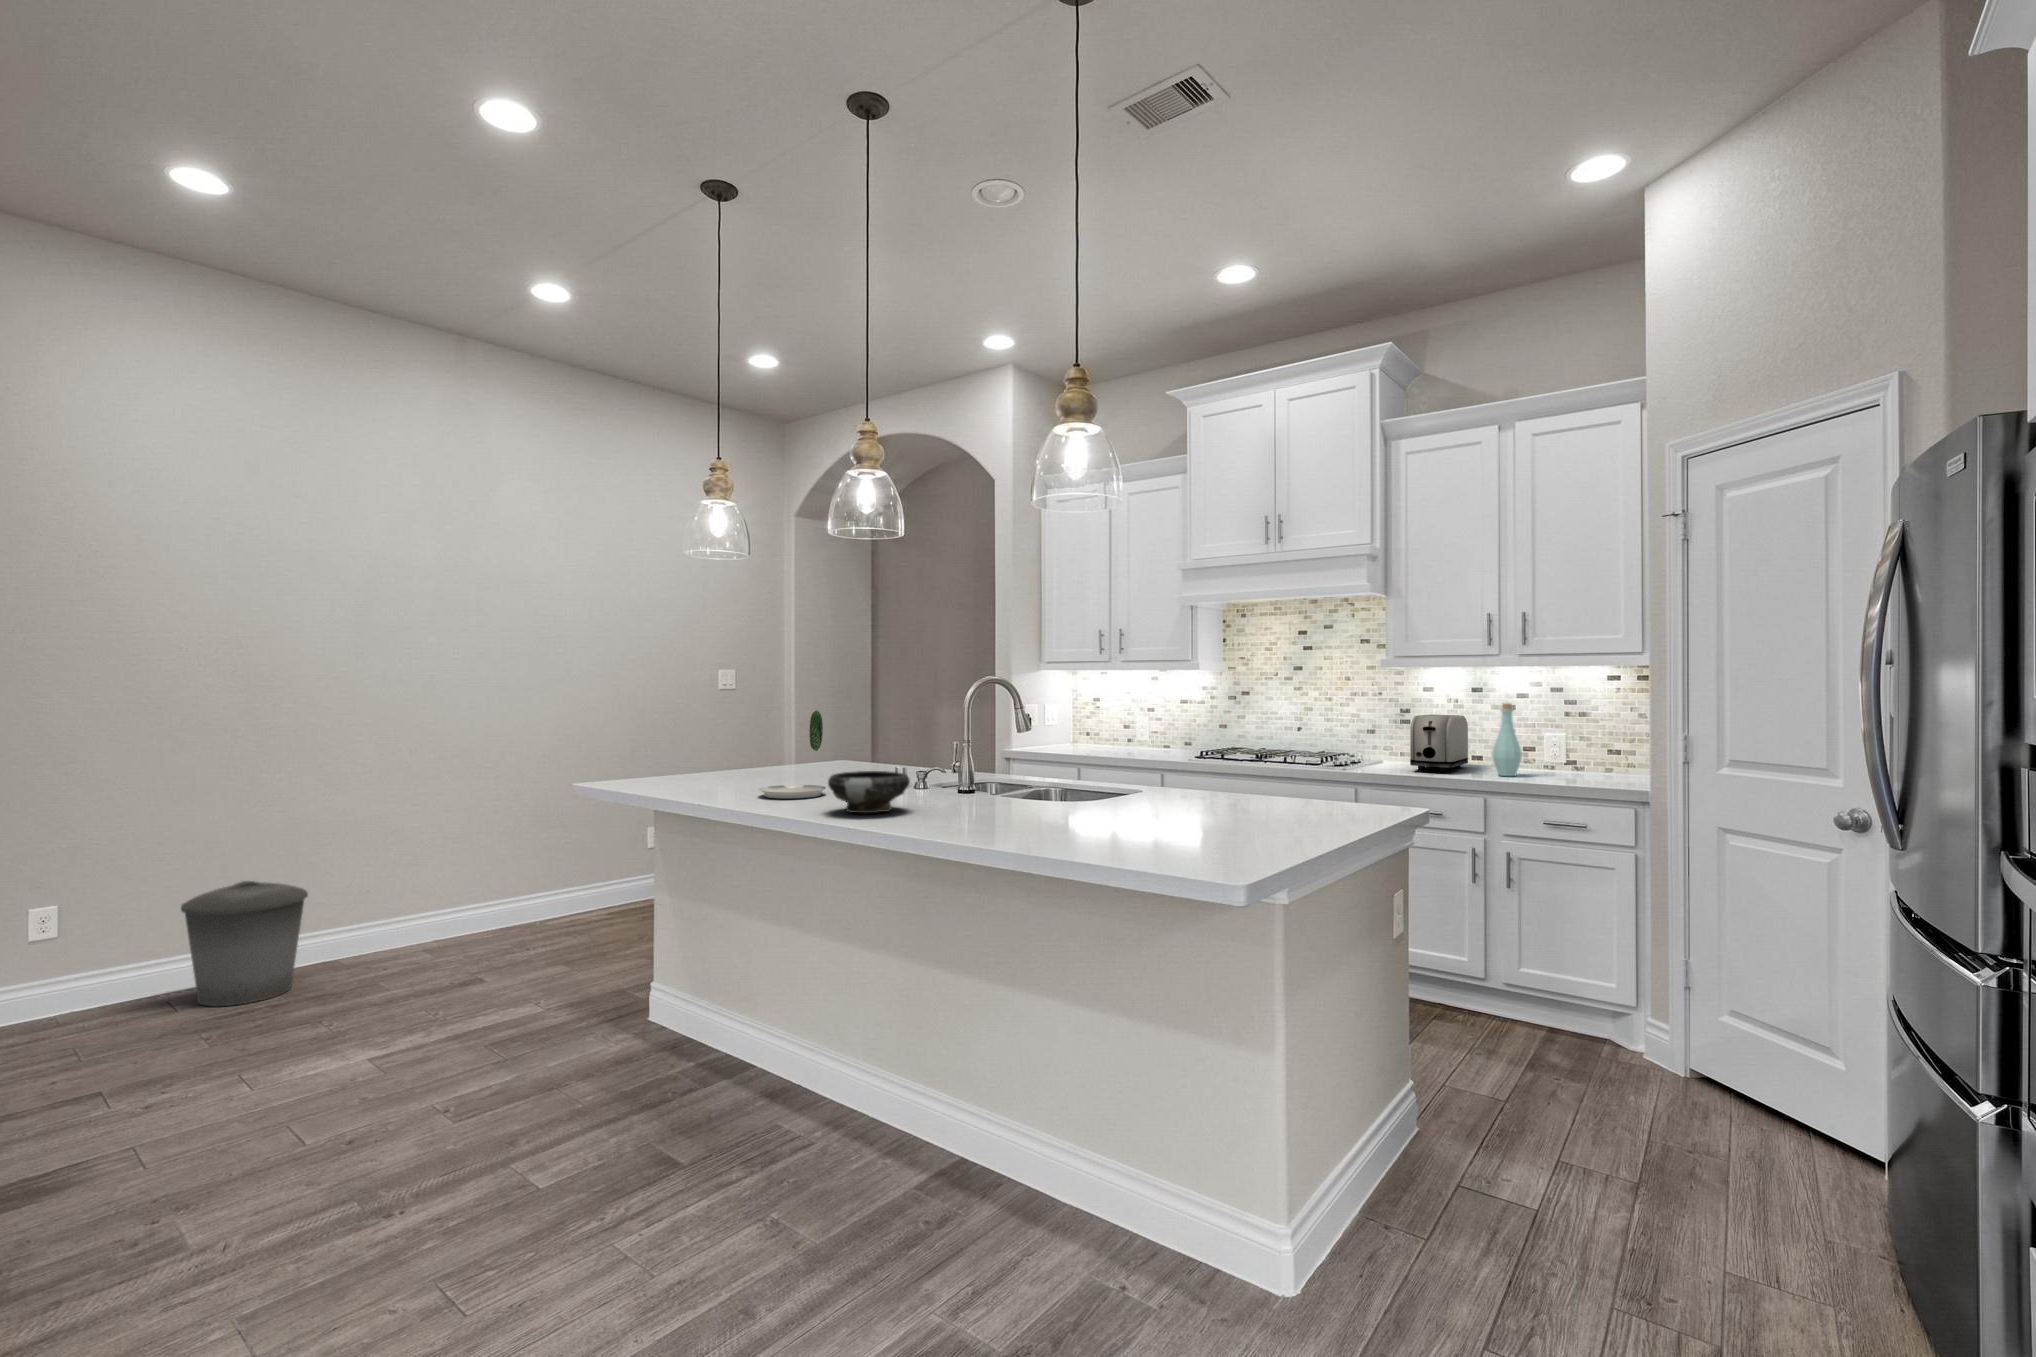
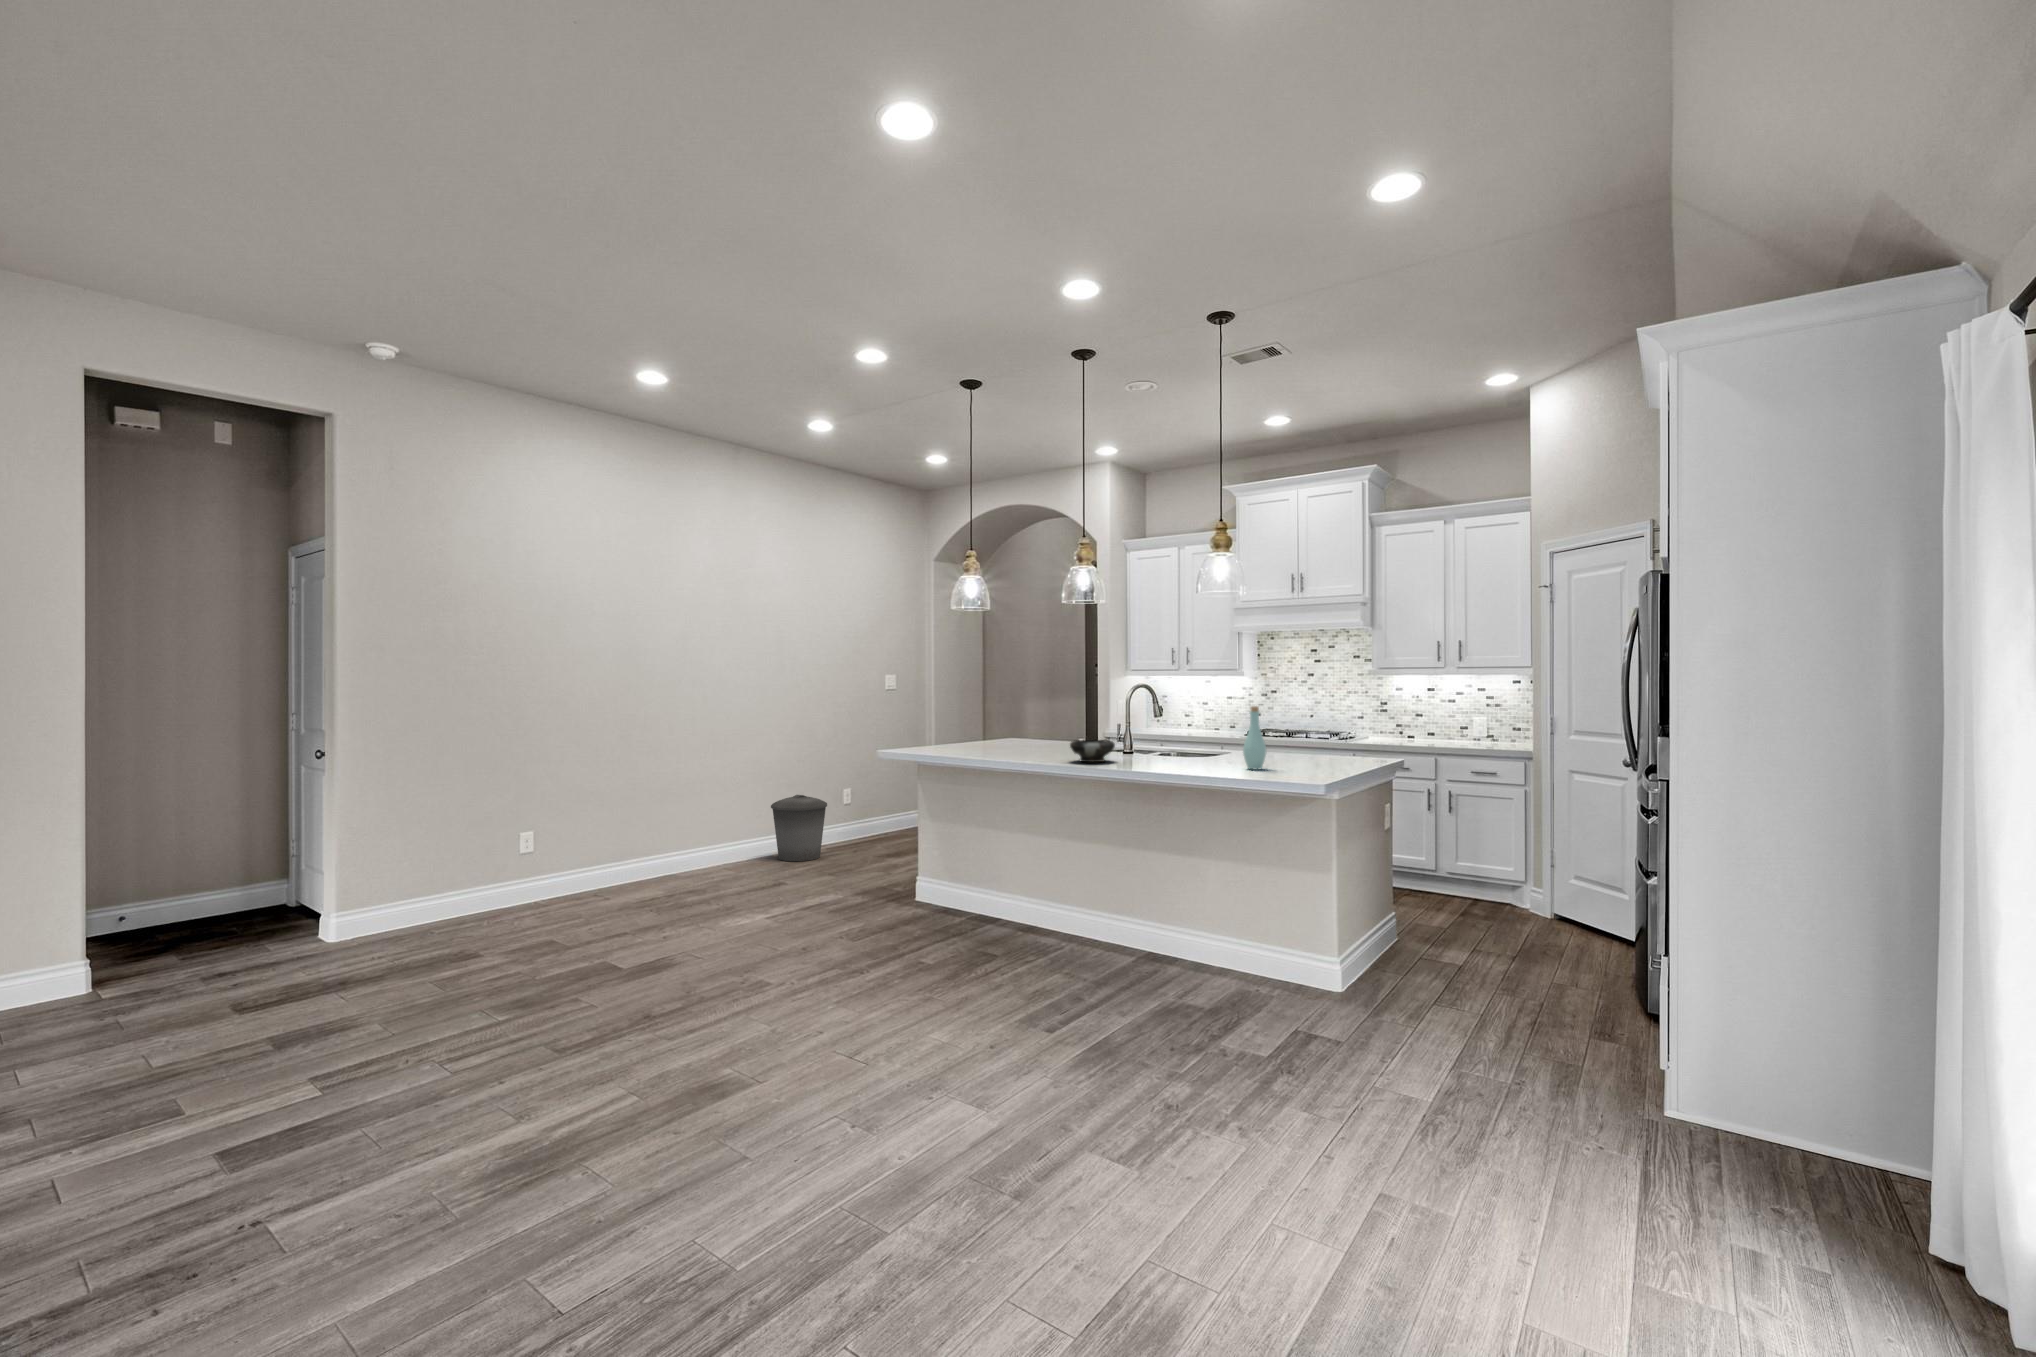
bottle: present [1493,703,1522,776] -> present [1243,706,1266,769]
plate: present [760,710,826,799] -> none [1011,705,1050,757]
toaster: present [1410,714,1468,772] -> none [1388,706,1425,742]
trash can: present [181,881,308,1006] -> present [771,795,827,861]

